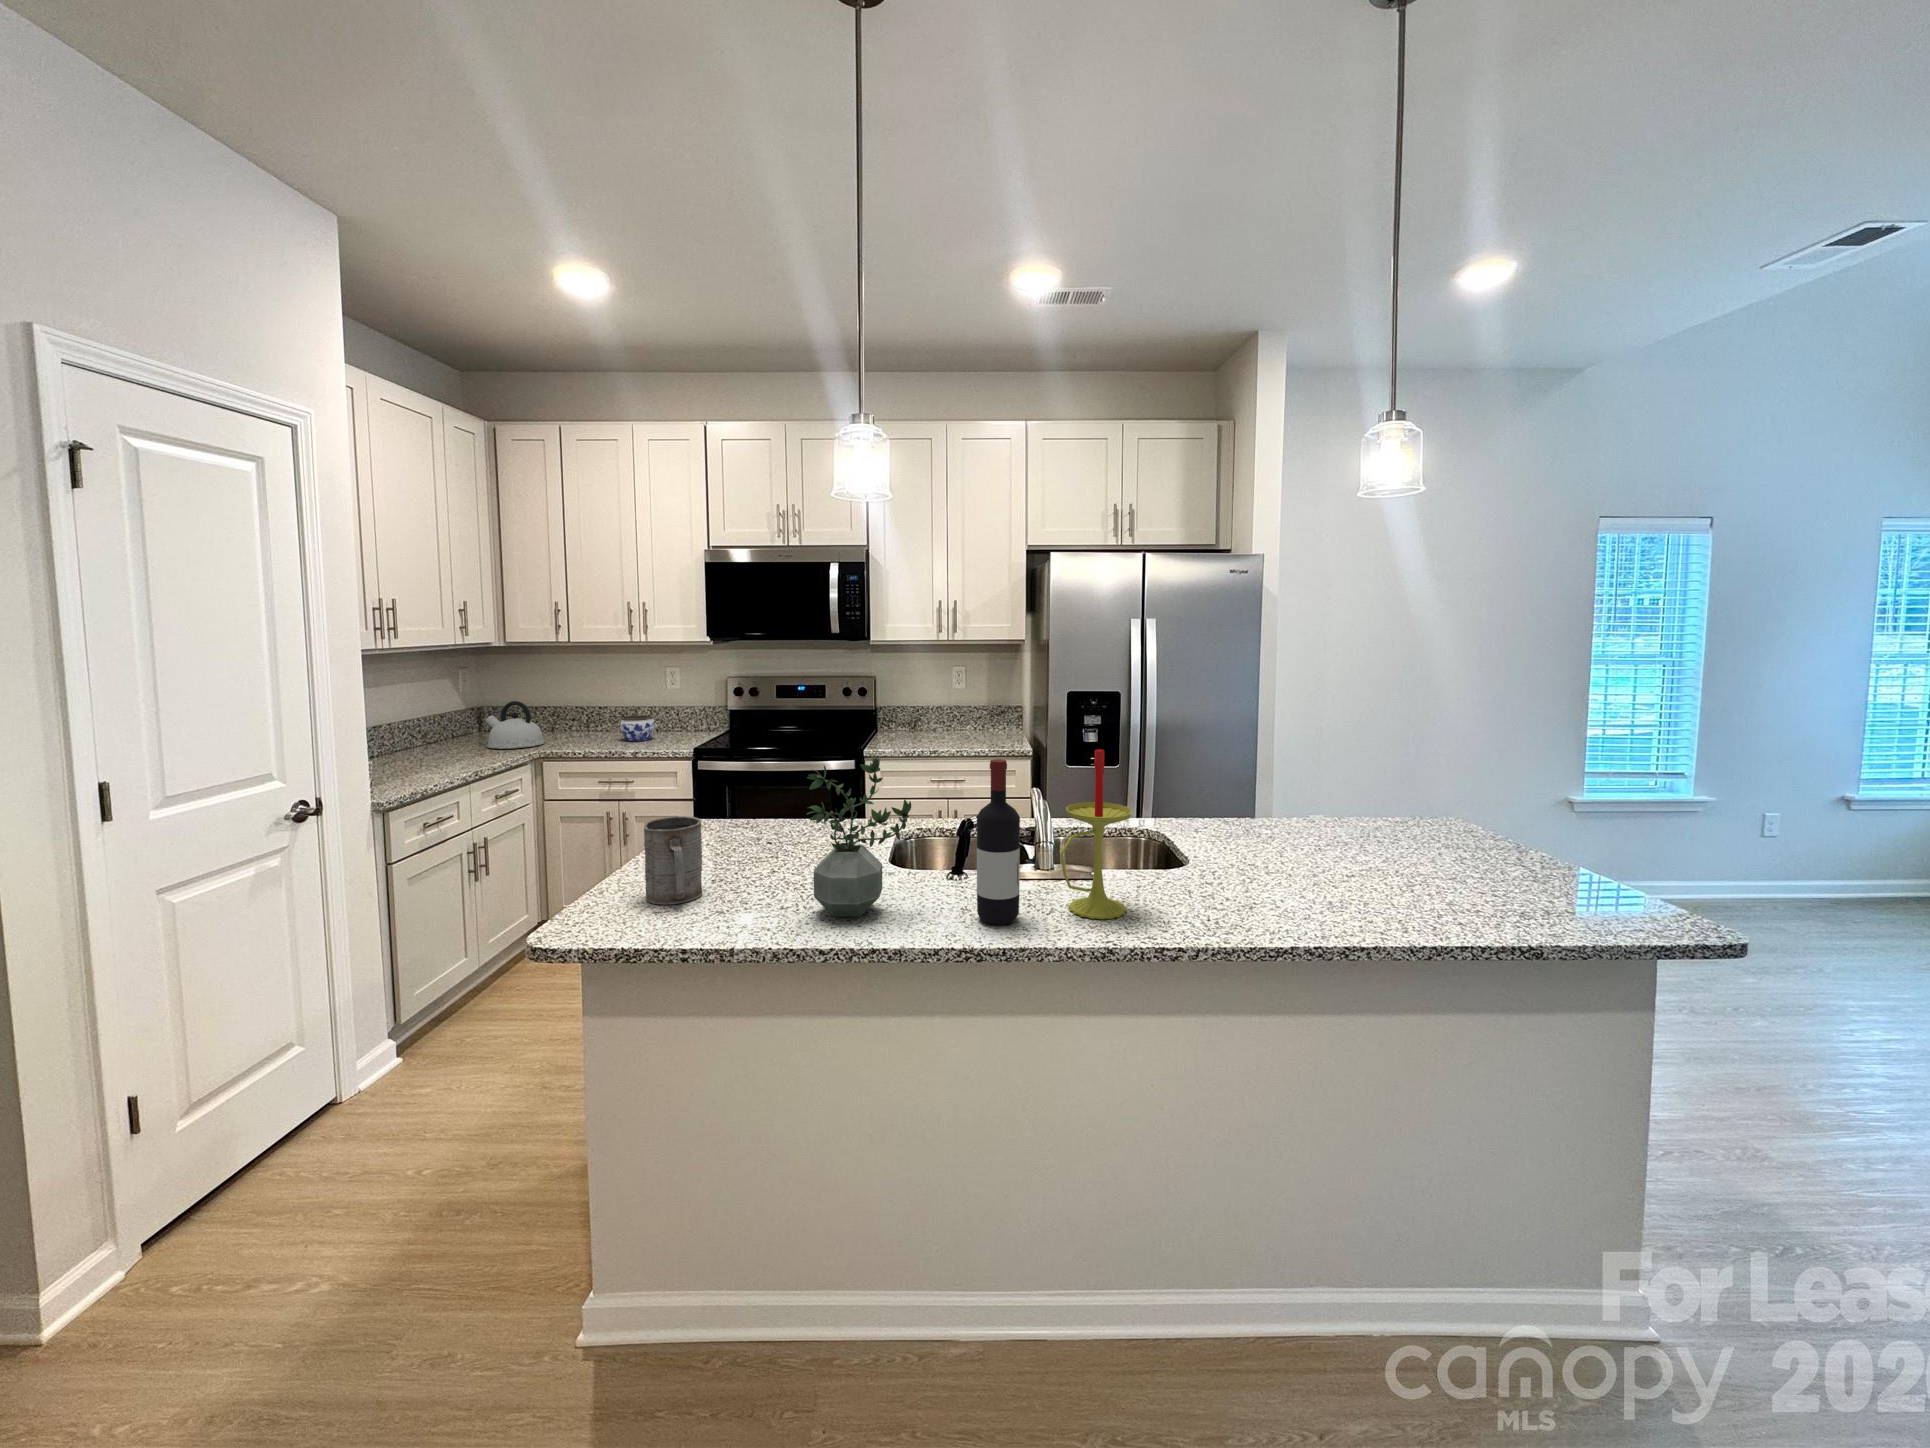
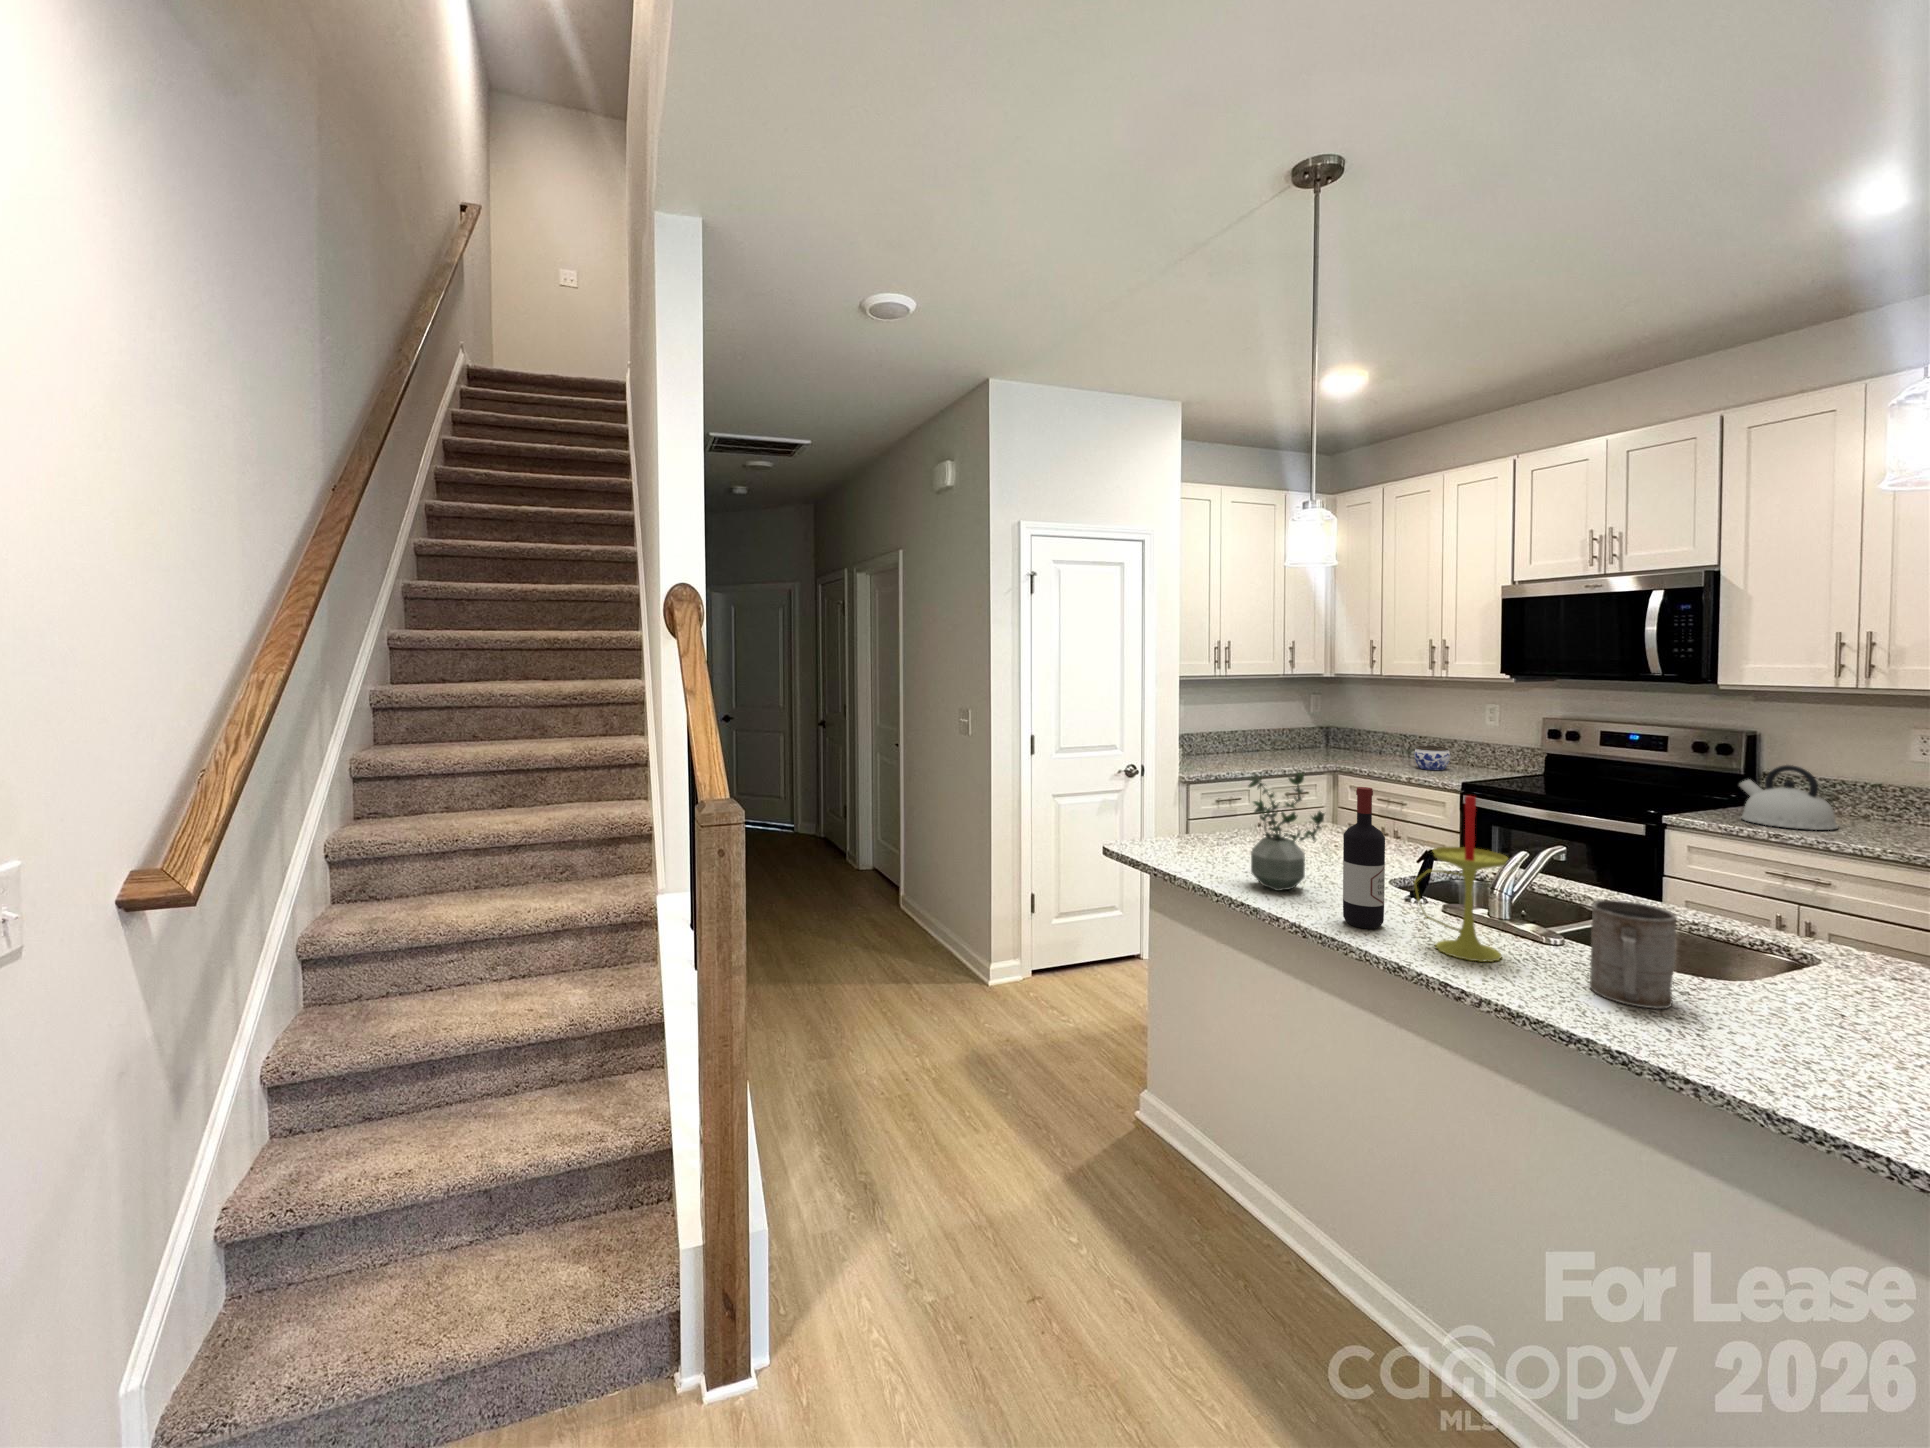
kettle: present [485,701,545,749] -> present [1739,765,1838,830]
mug: present [644,816,702,904] -> present [1590,900,1677,1009]

